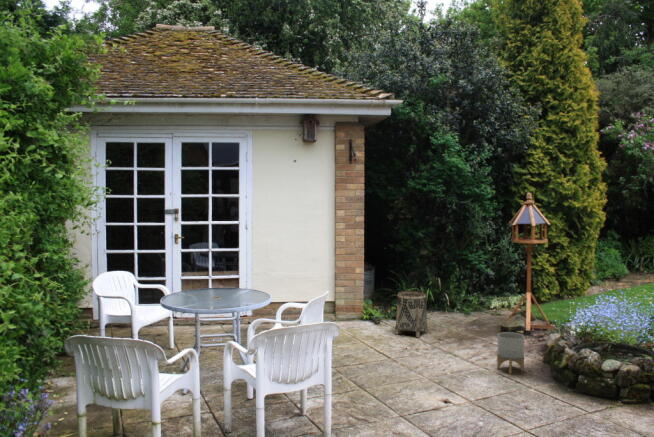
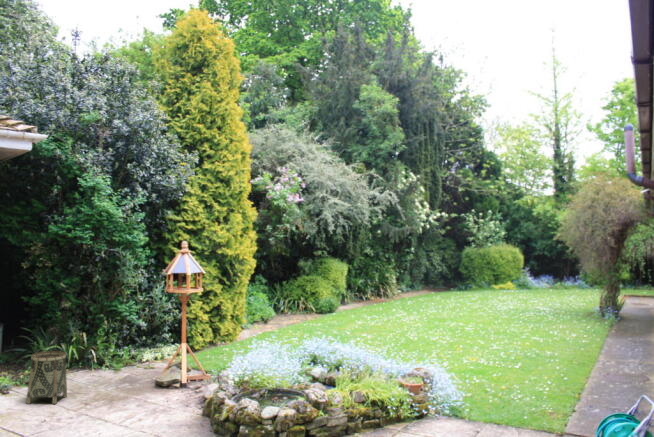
planter: present [497,332,524,374] -> none [140,387,167,429]

